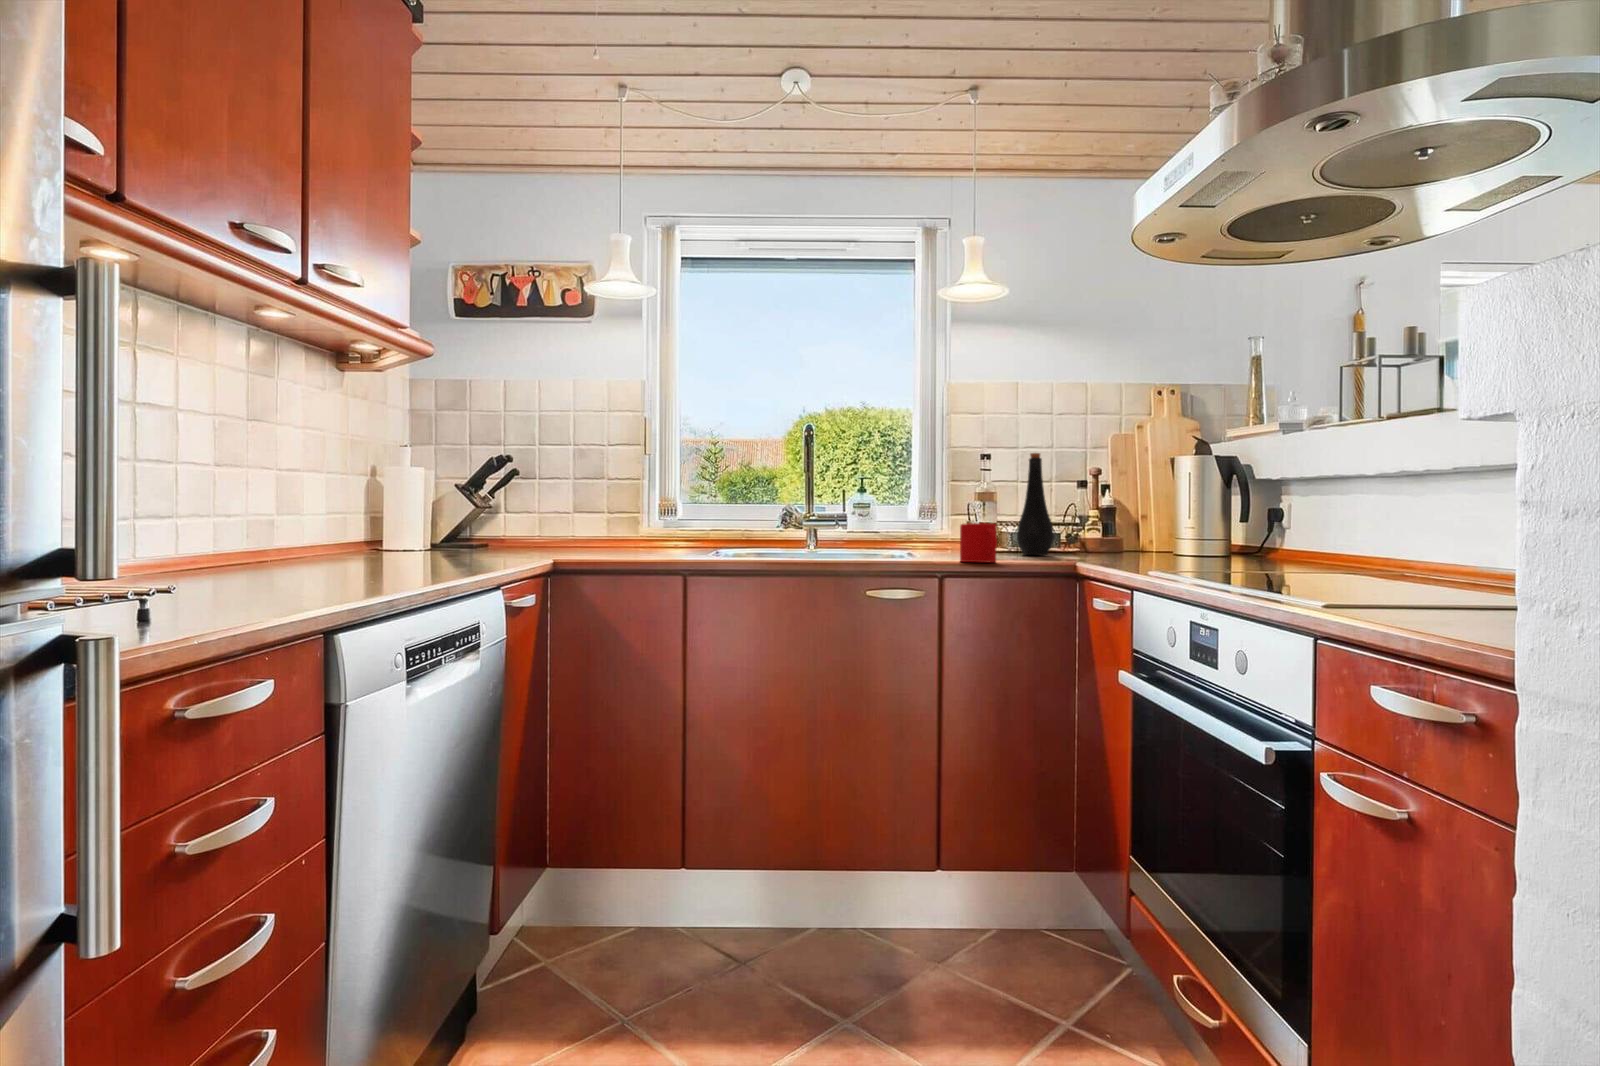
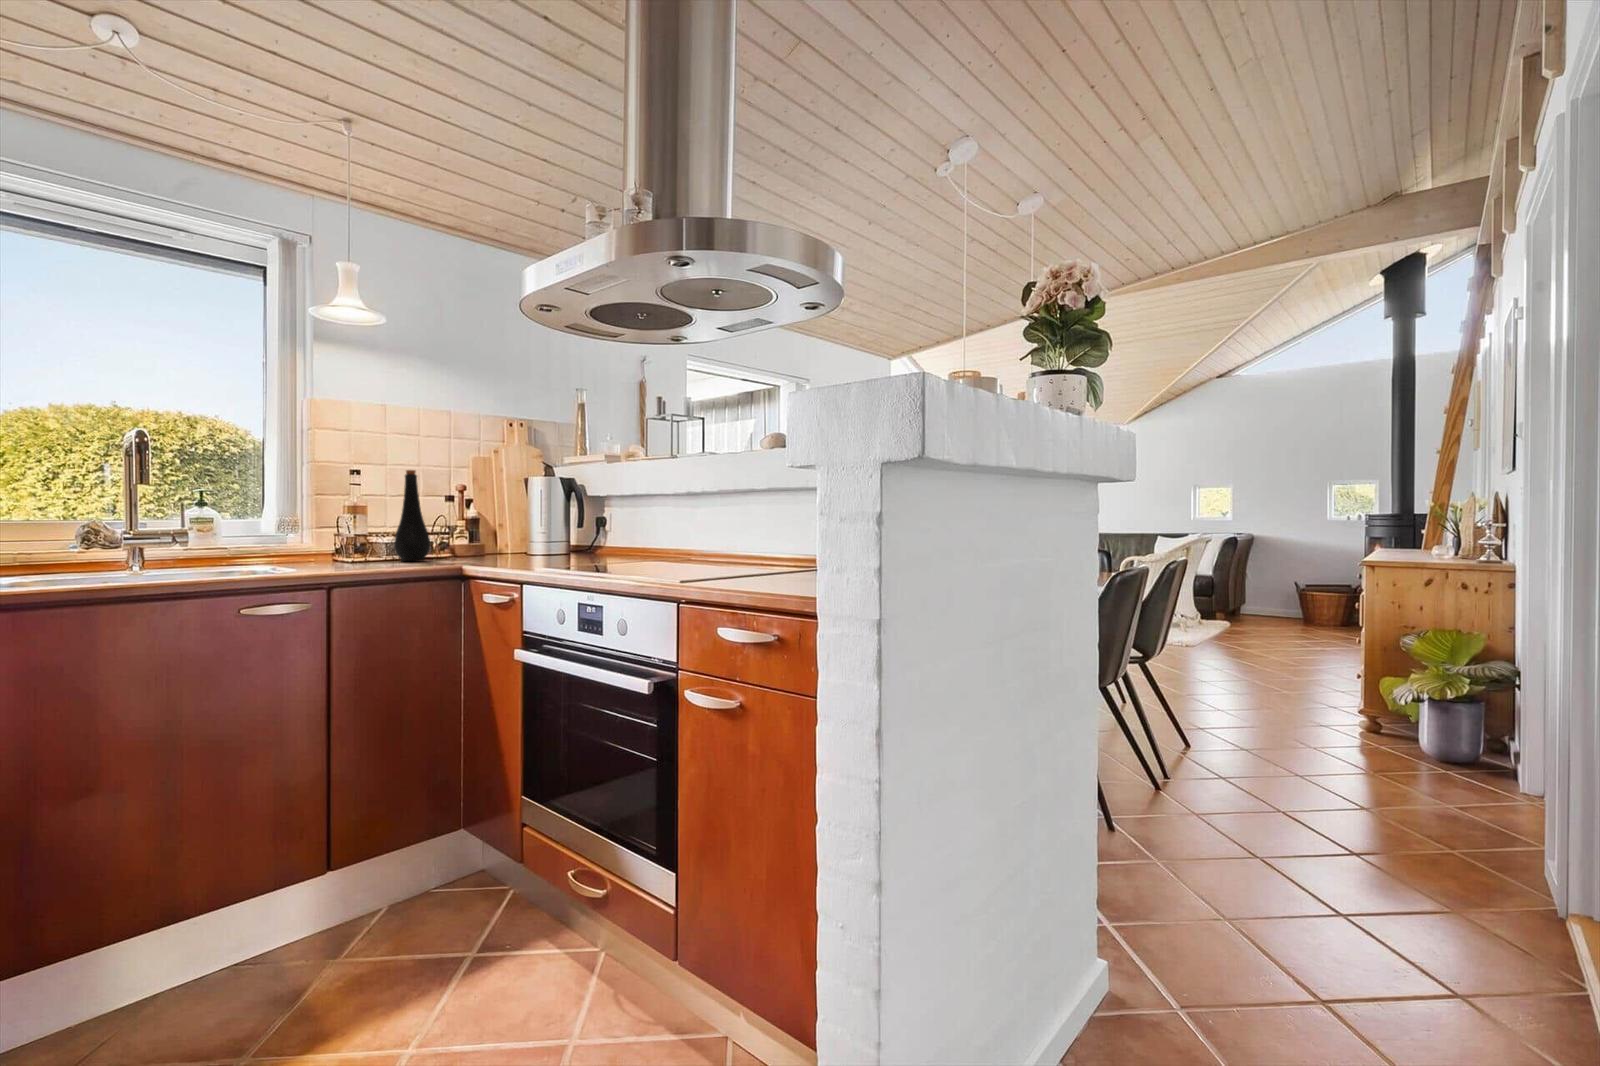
mug: present [960,523,997,562] -> none [348,533,390,569]

